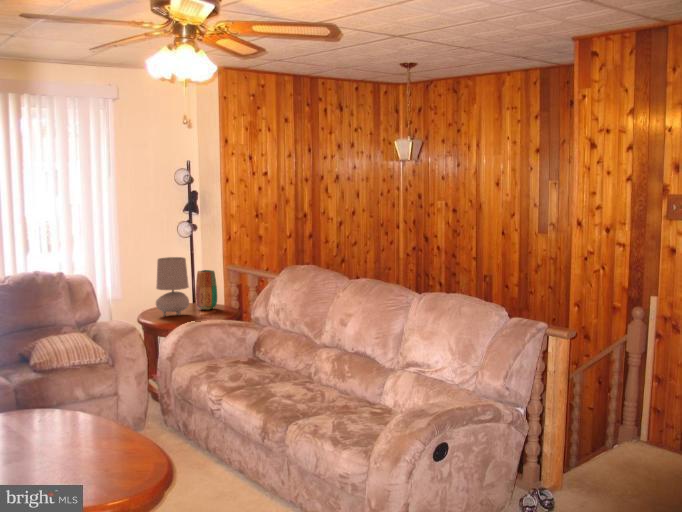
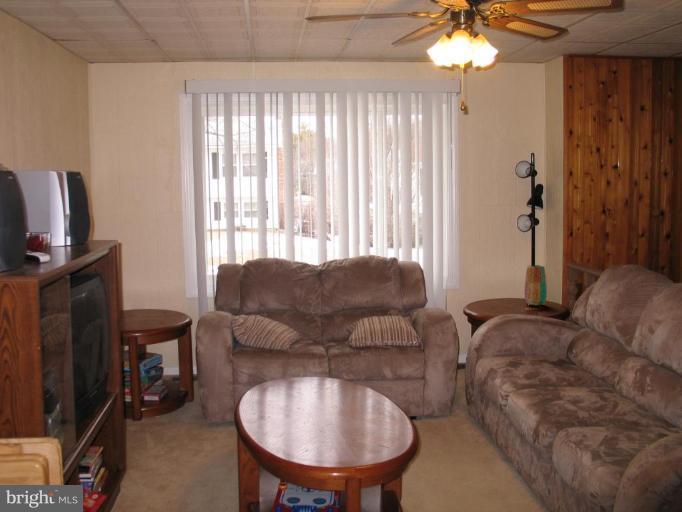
table lamp: present [156,257,189,316] -> none [481,250,514,308]

